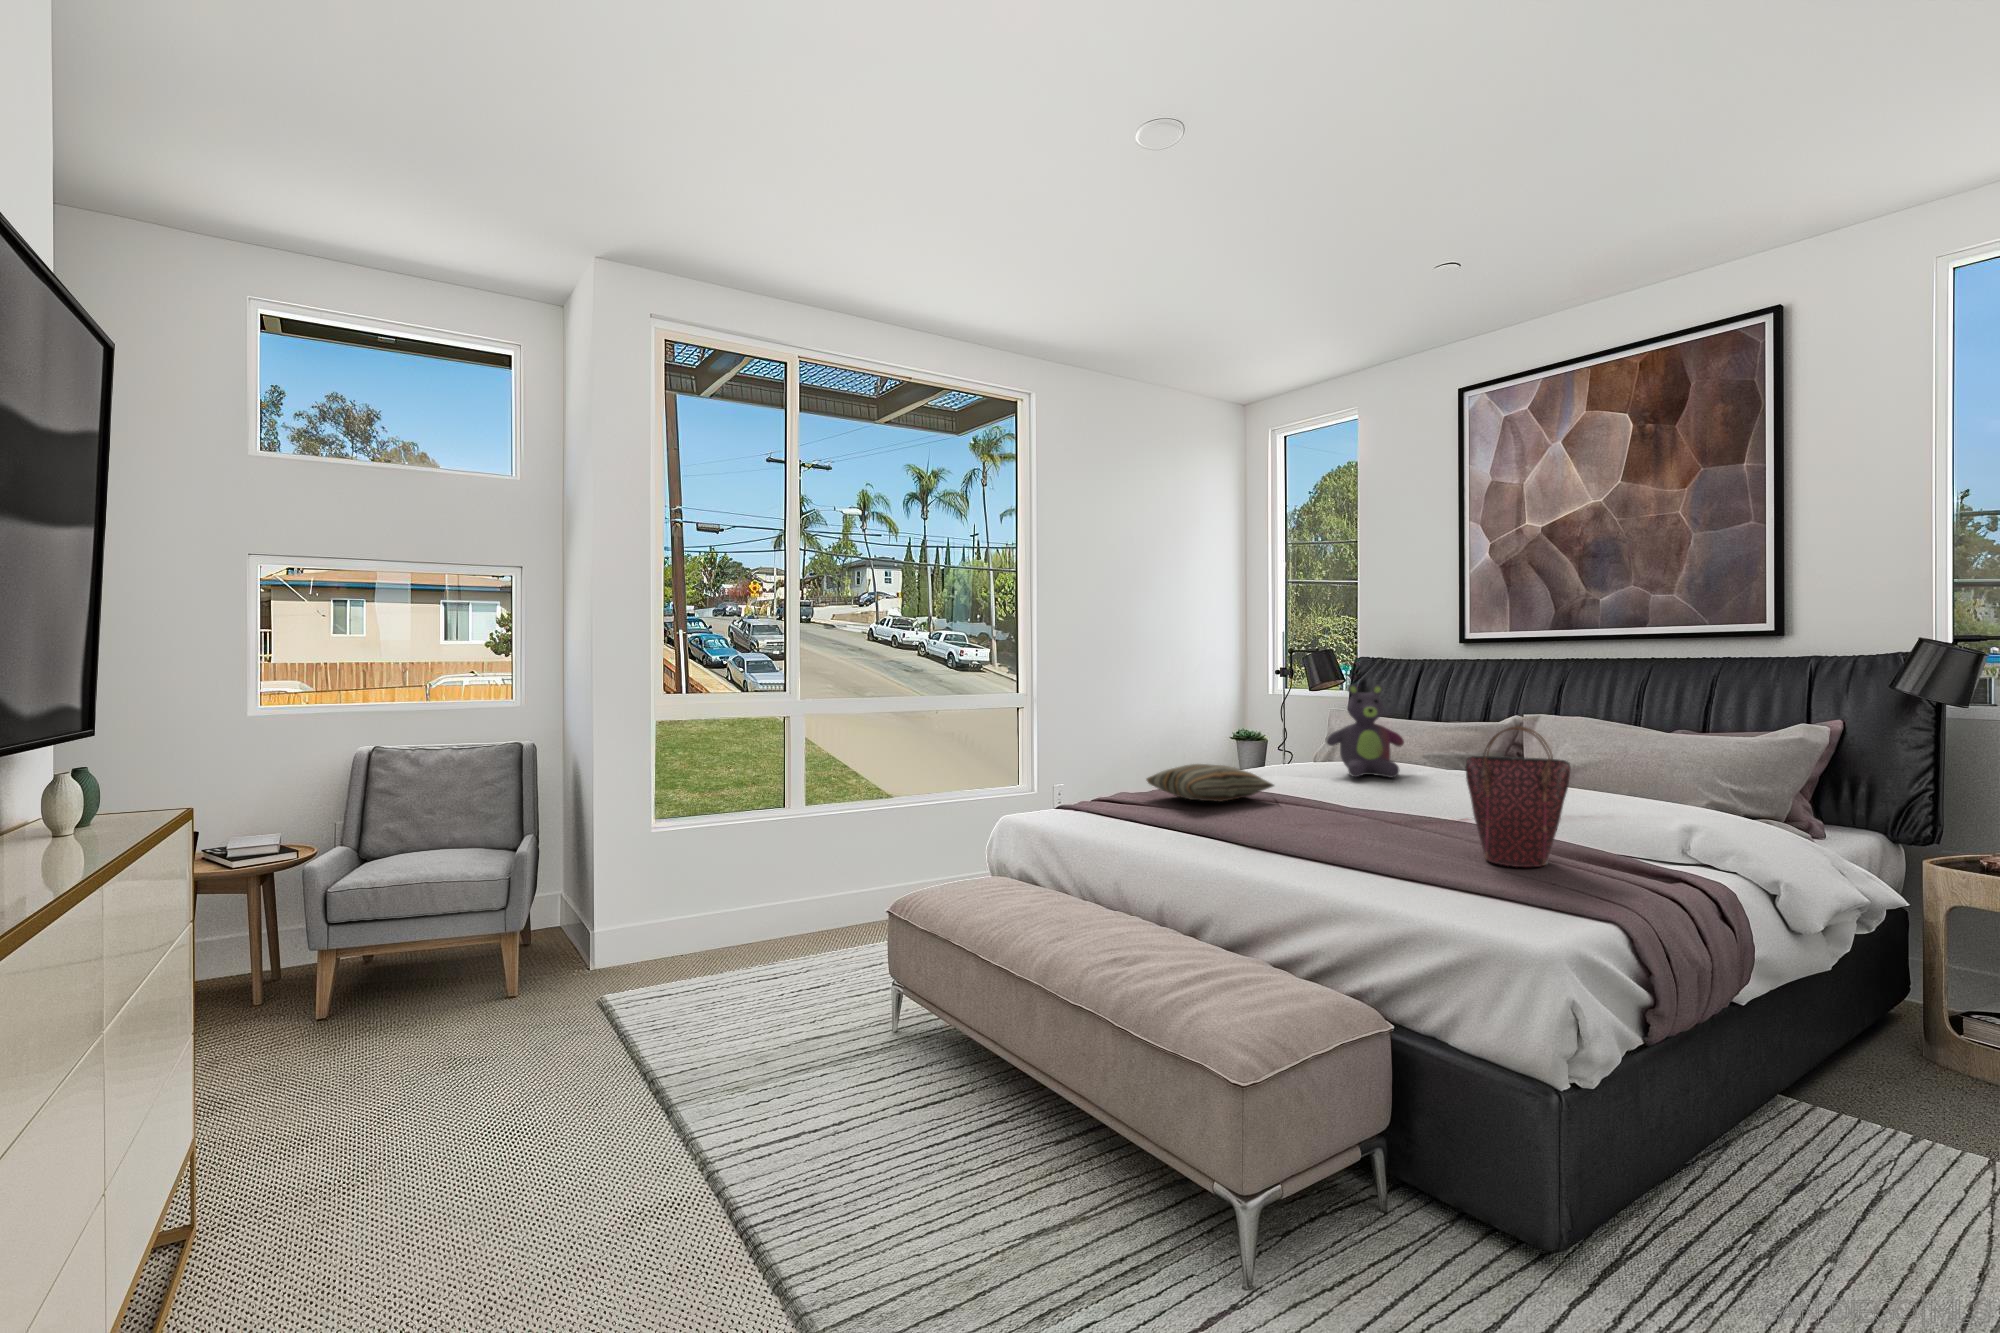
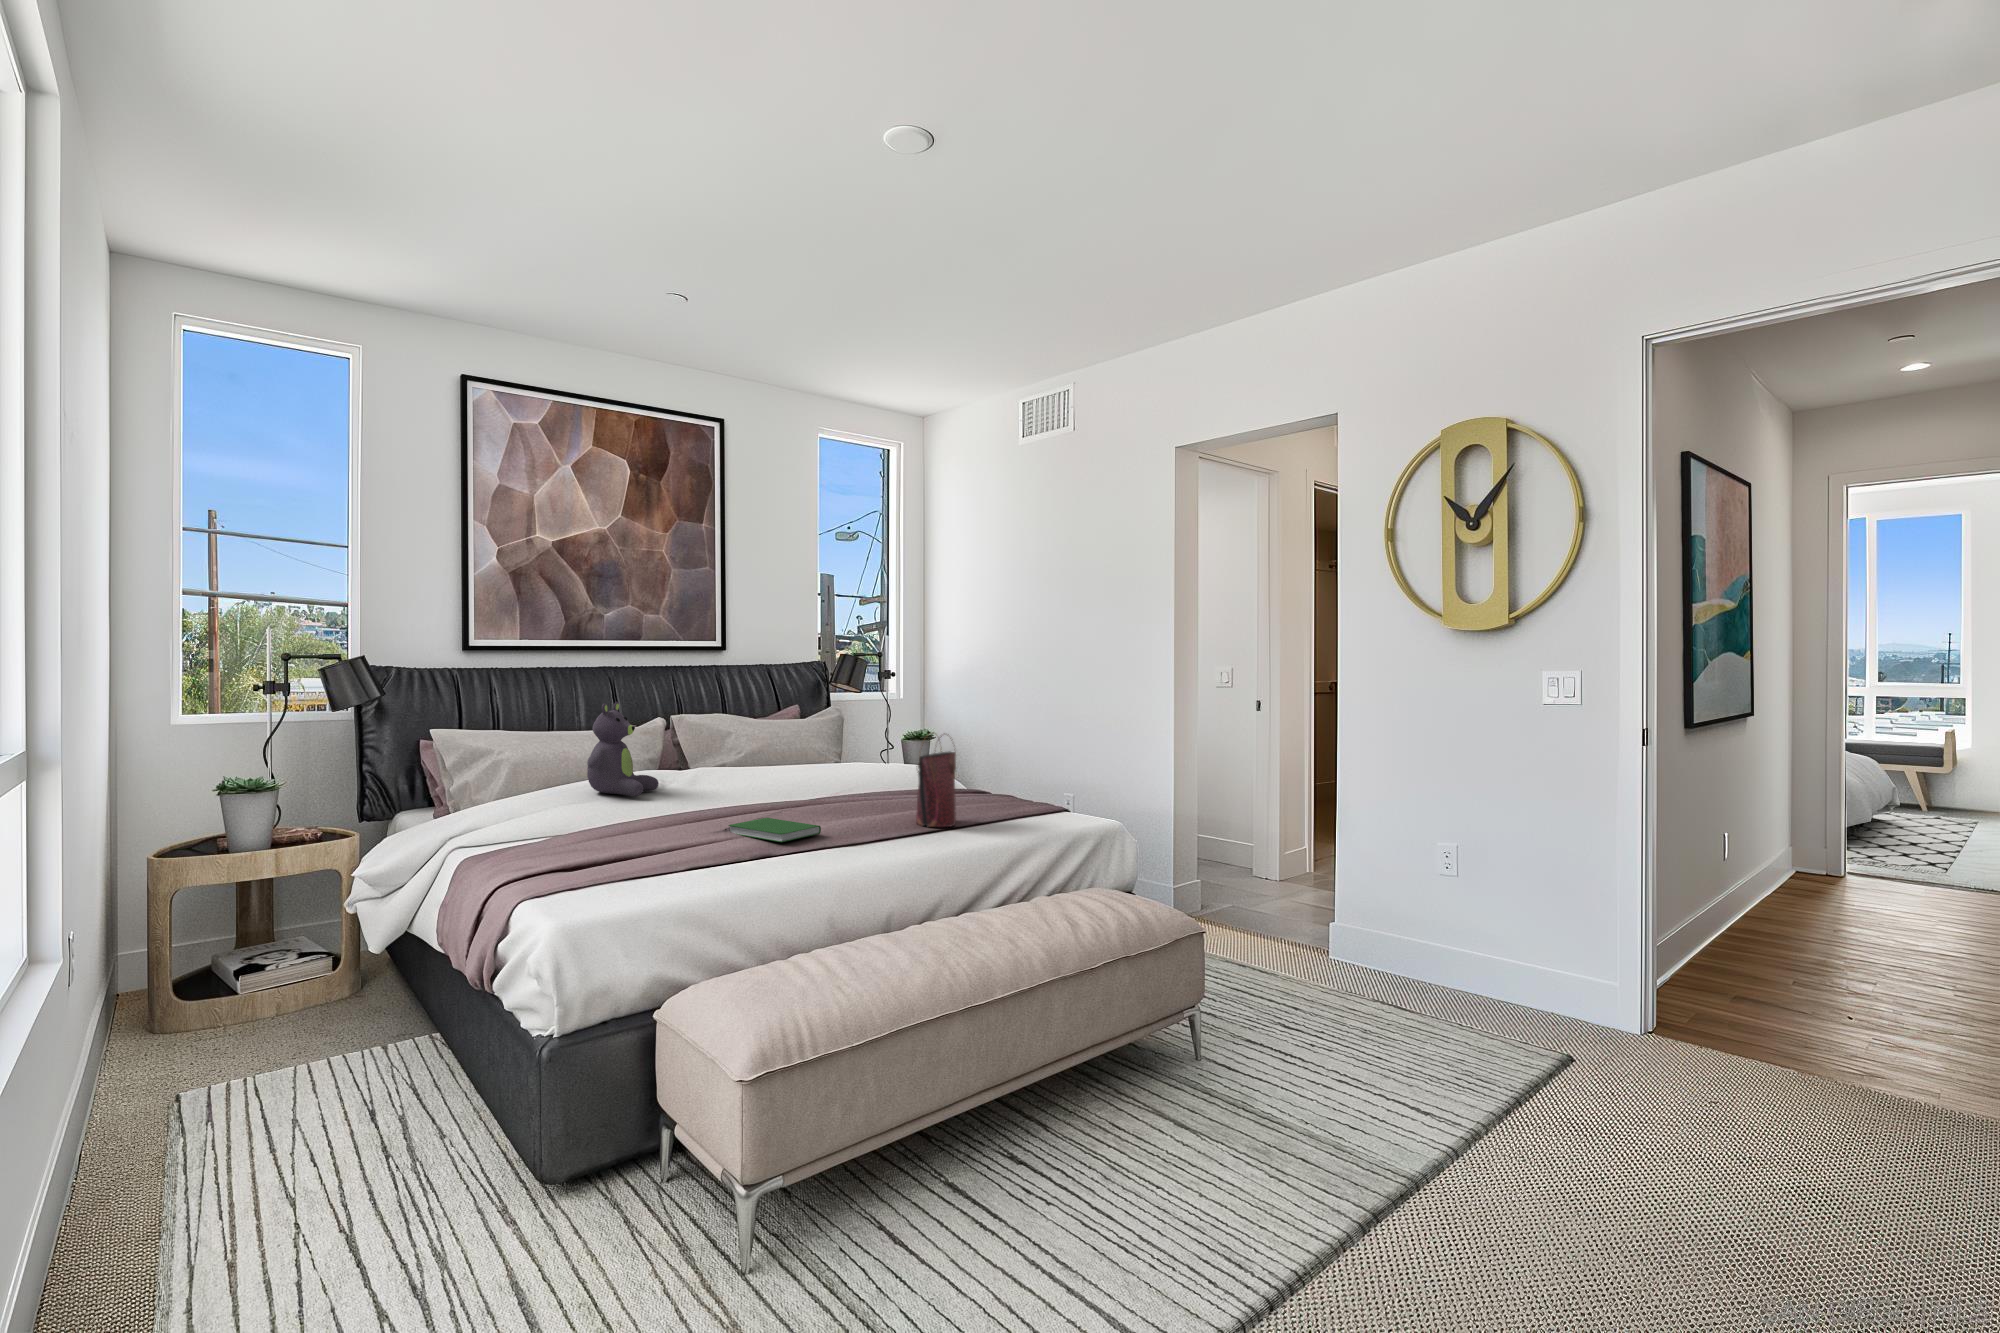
pillow: present [1147,764,1274,802] -> none [564,804,684,848]
hardcover book: none [1280,805,1365,830] -> present [729,818,821,842]

